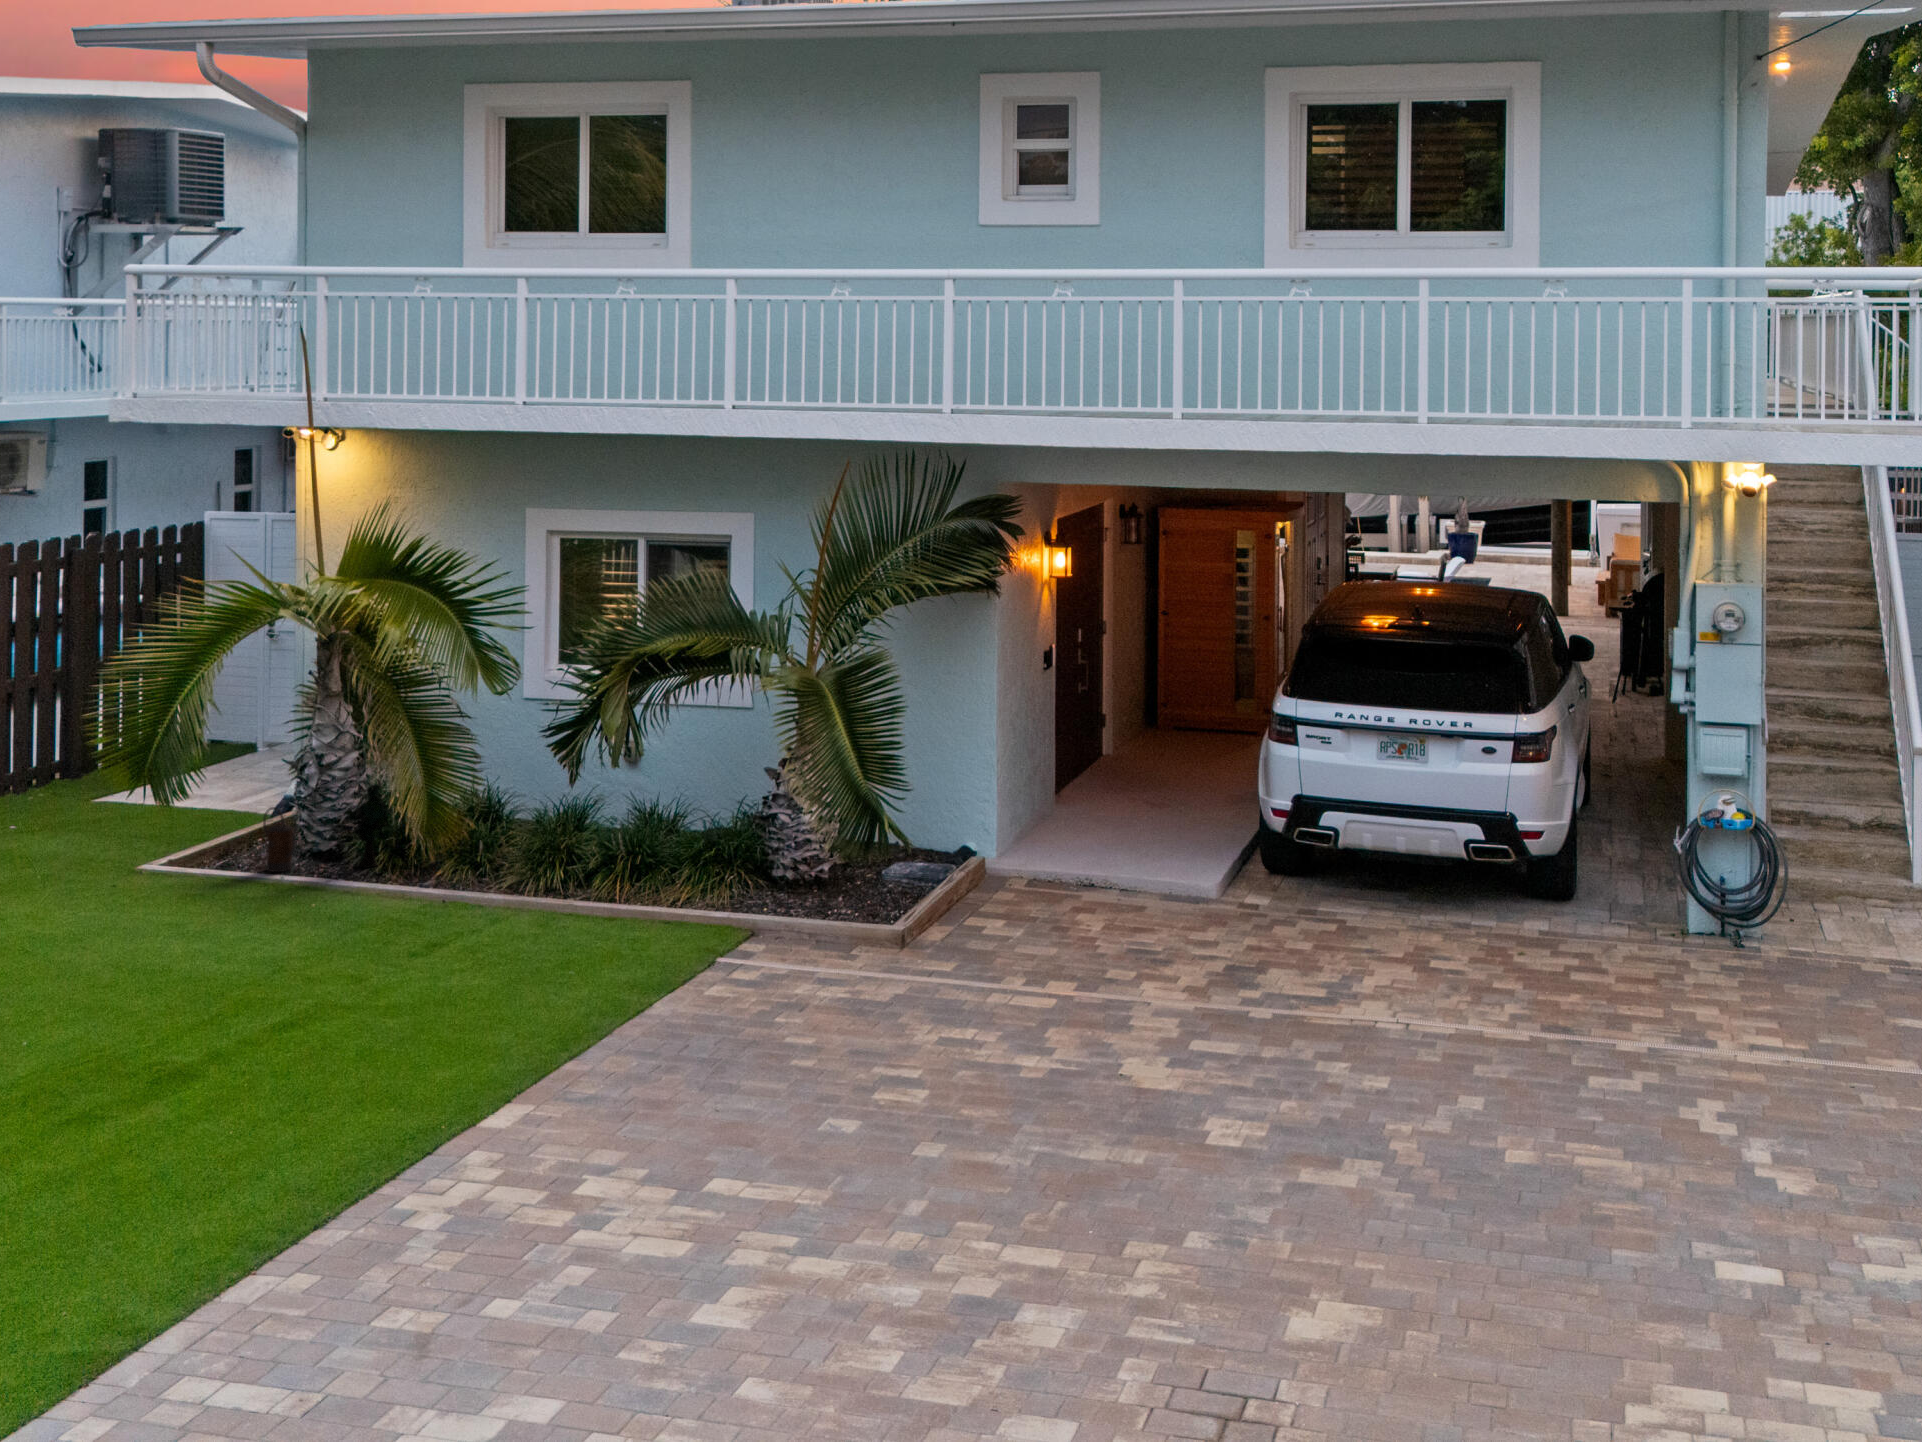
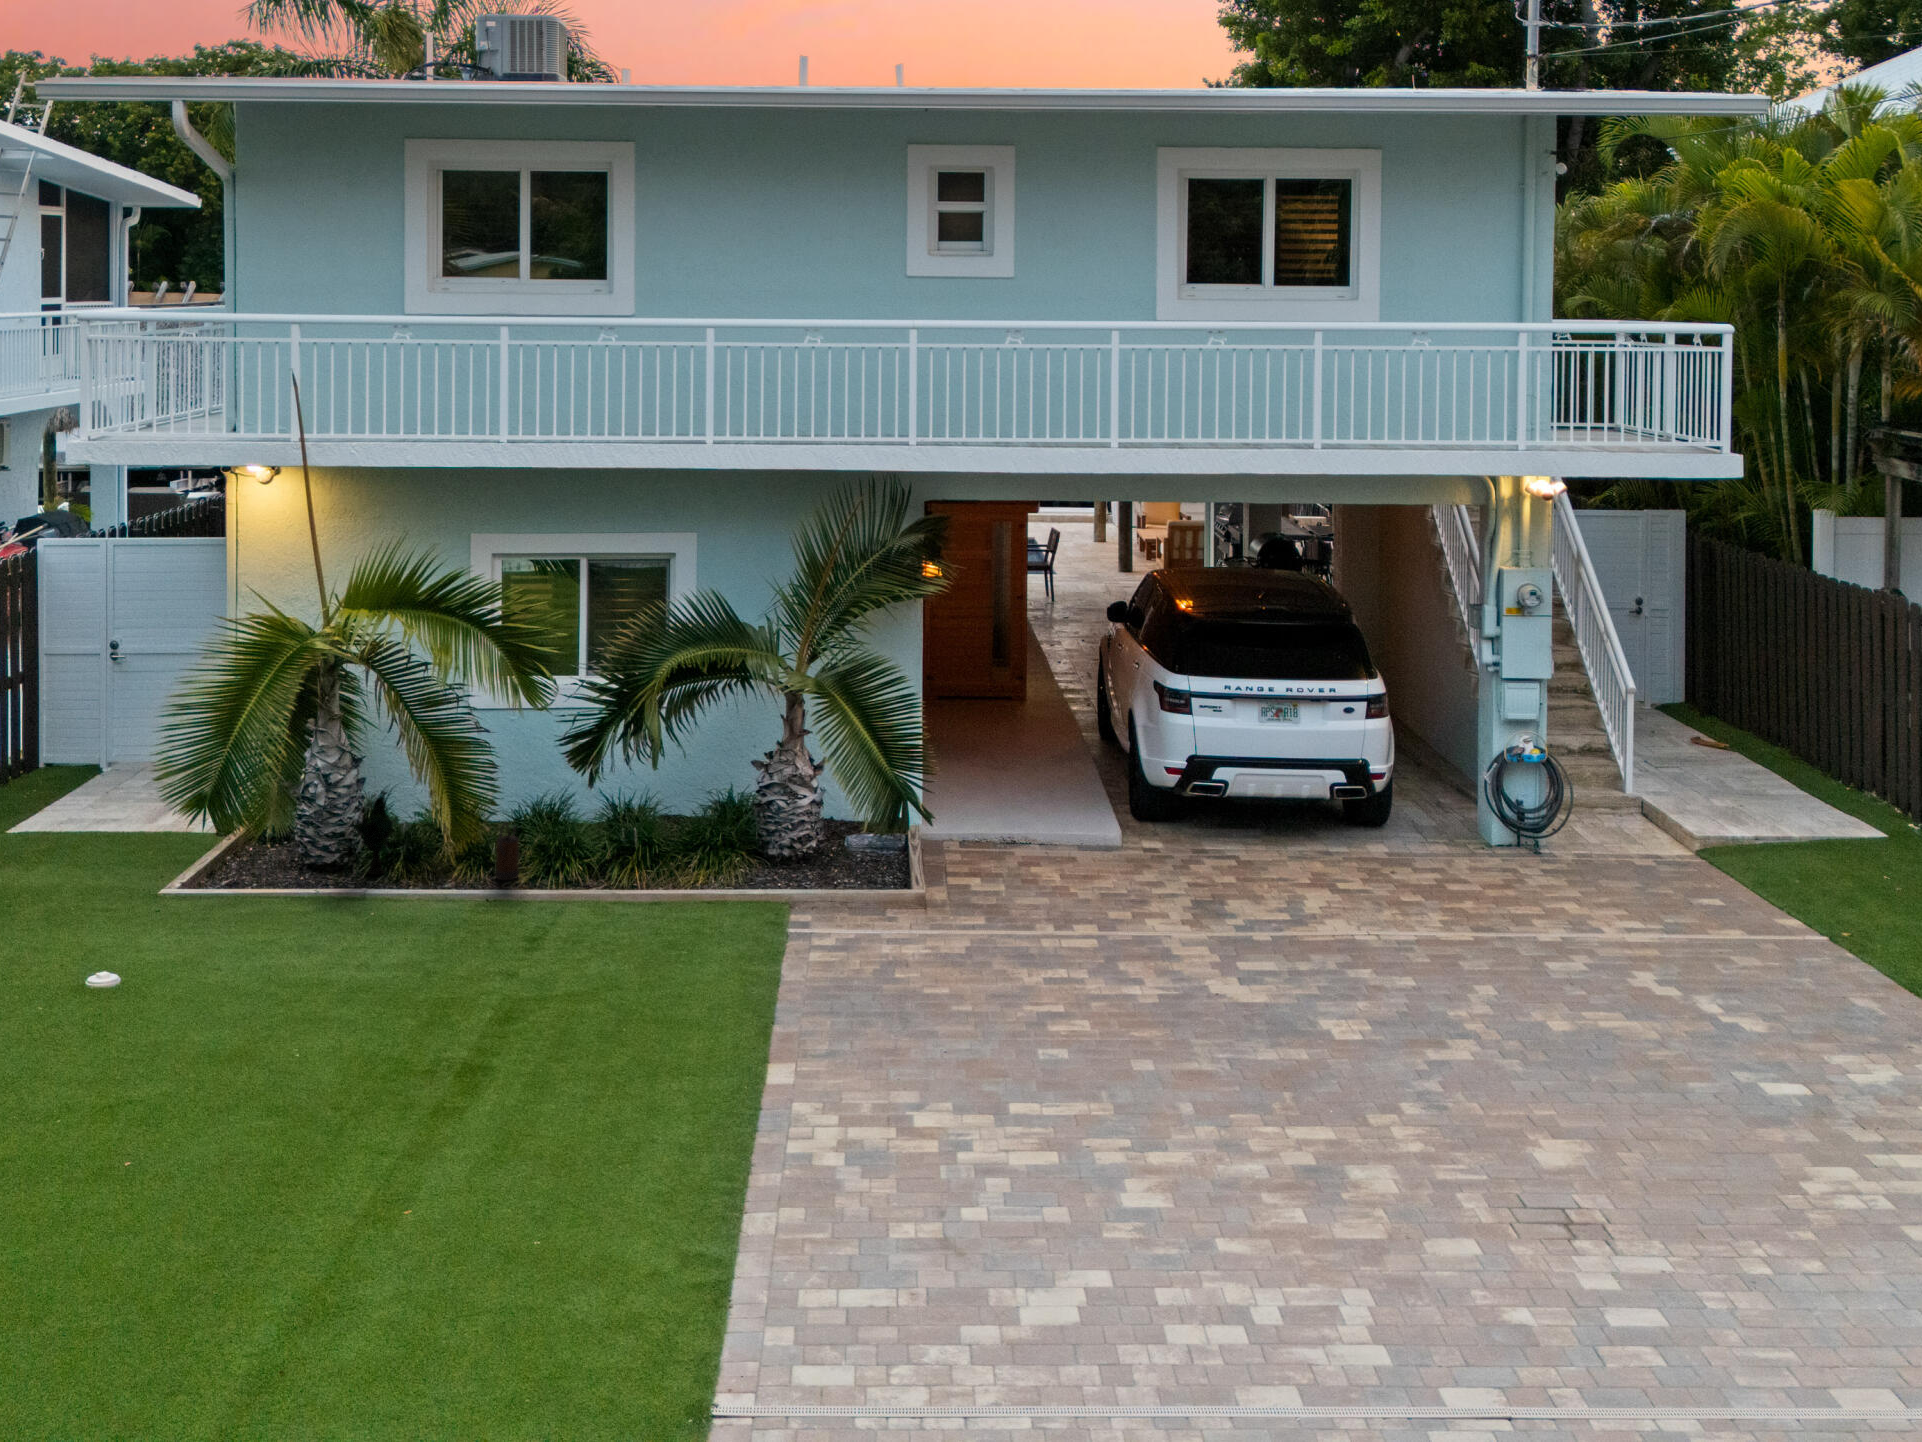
watering can: present [263,807,298,872] -> present [496,823,519,880]

